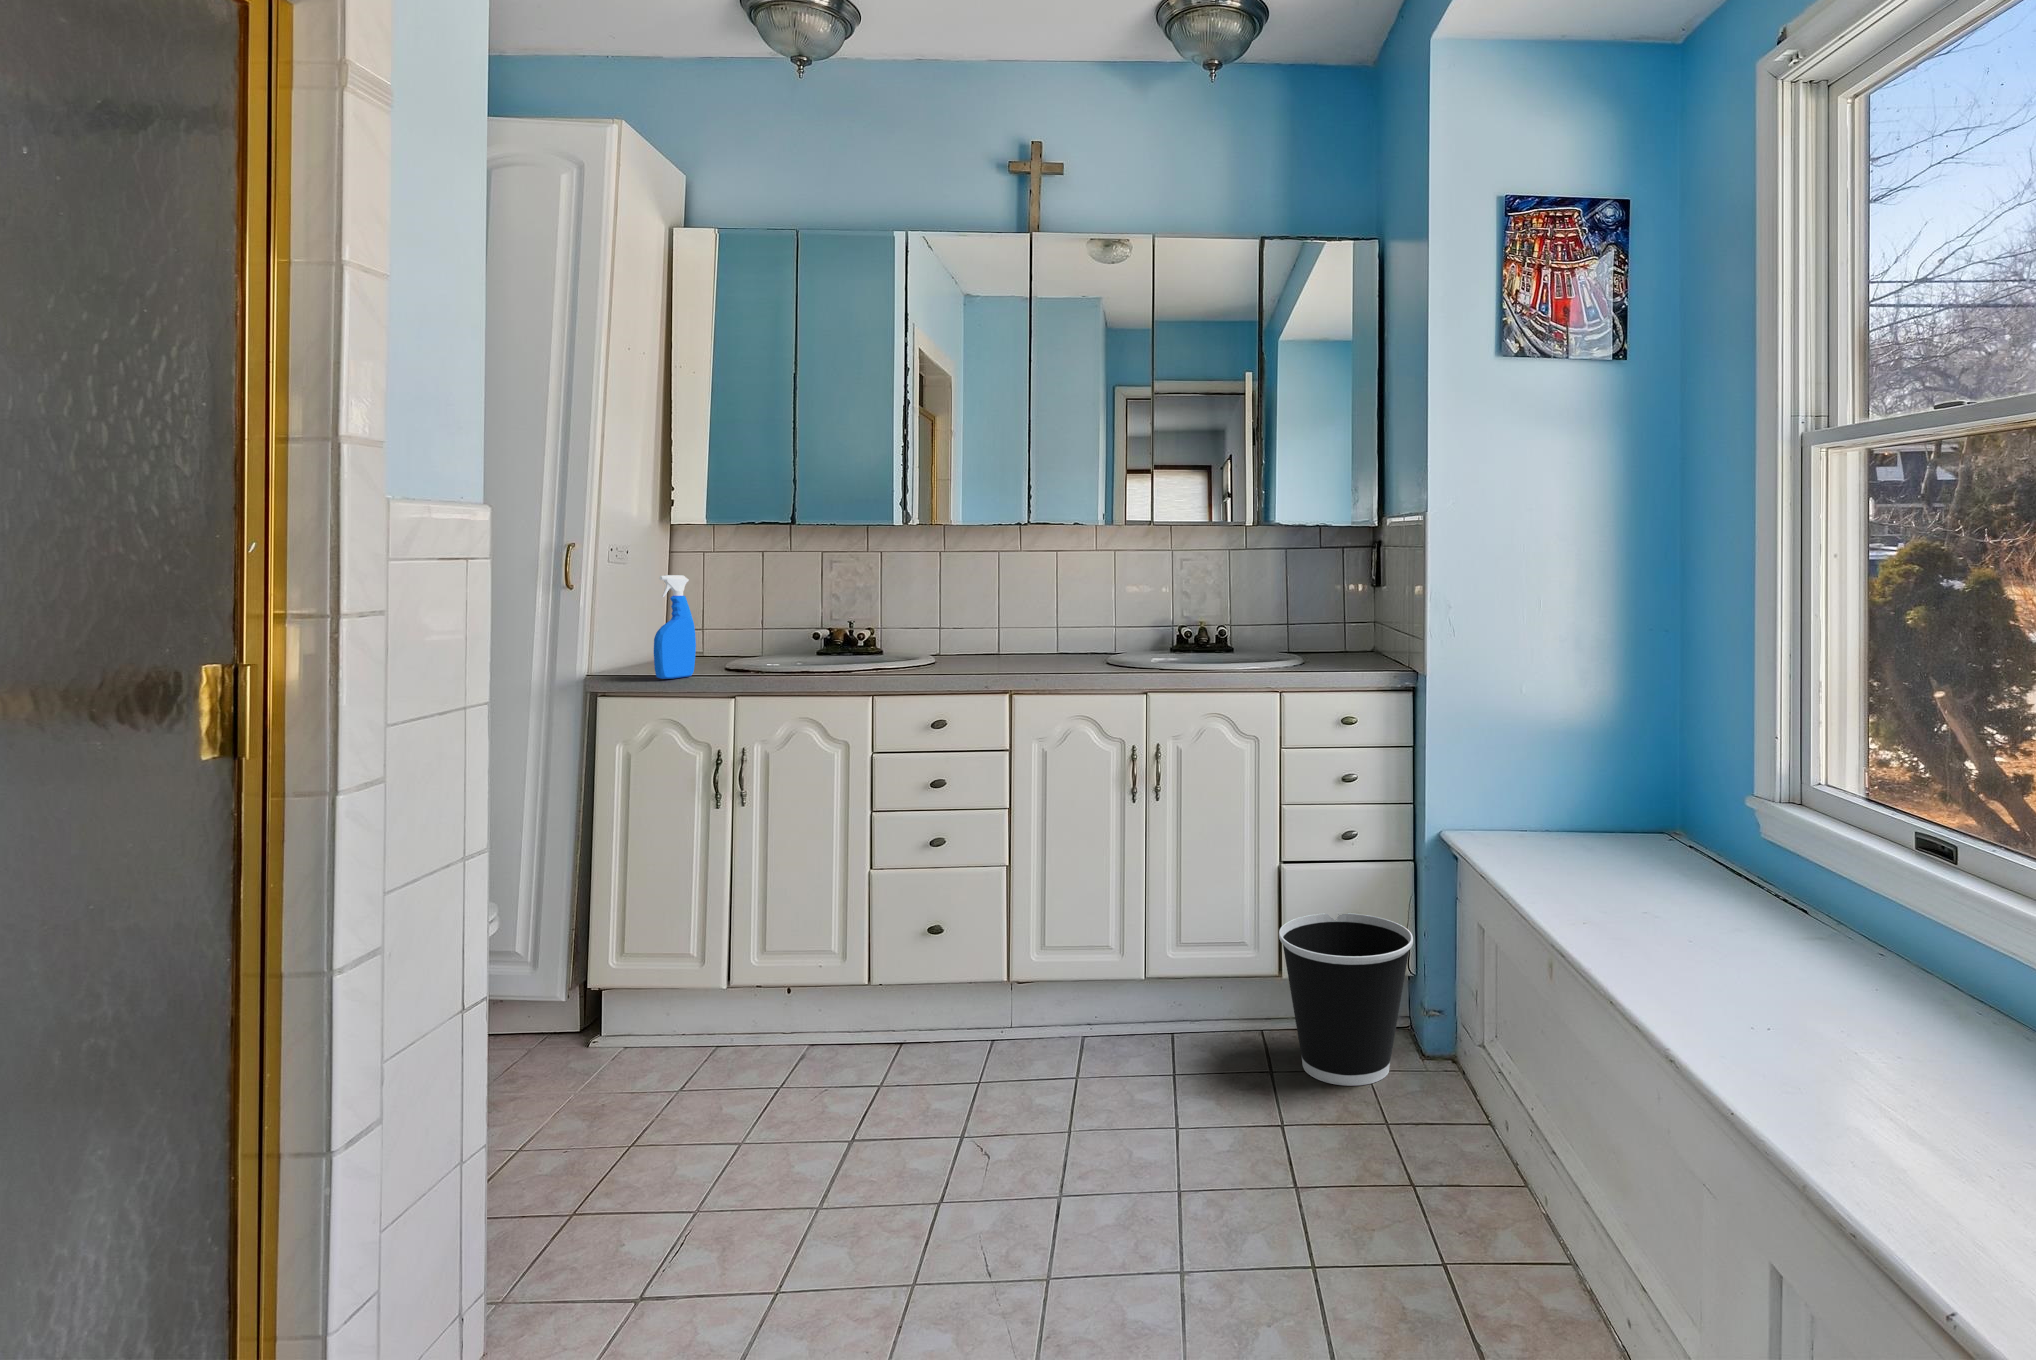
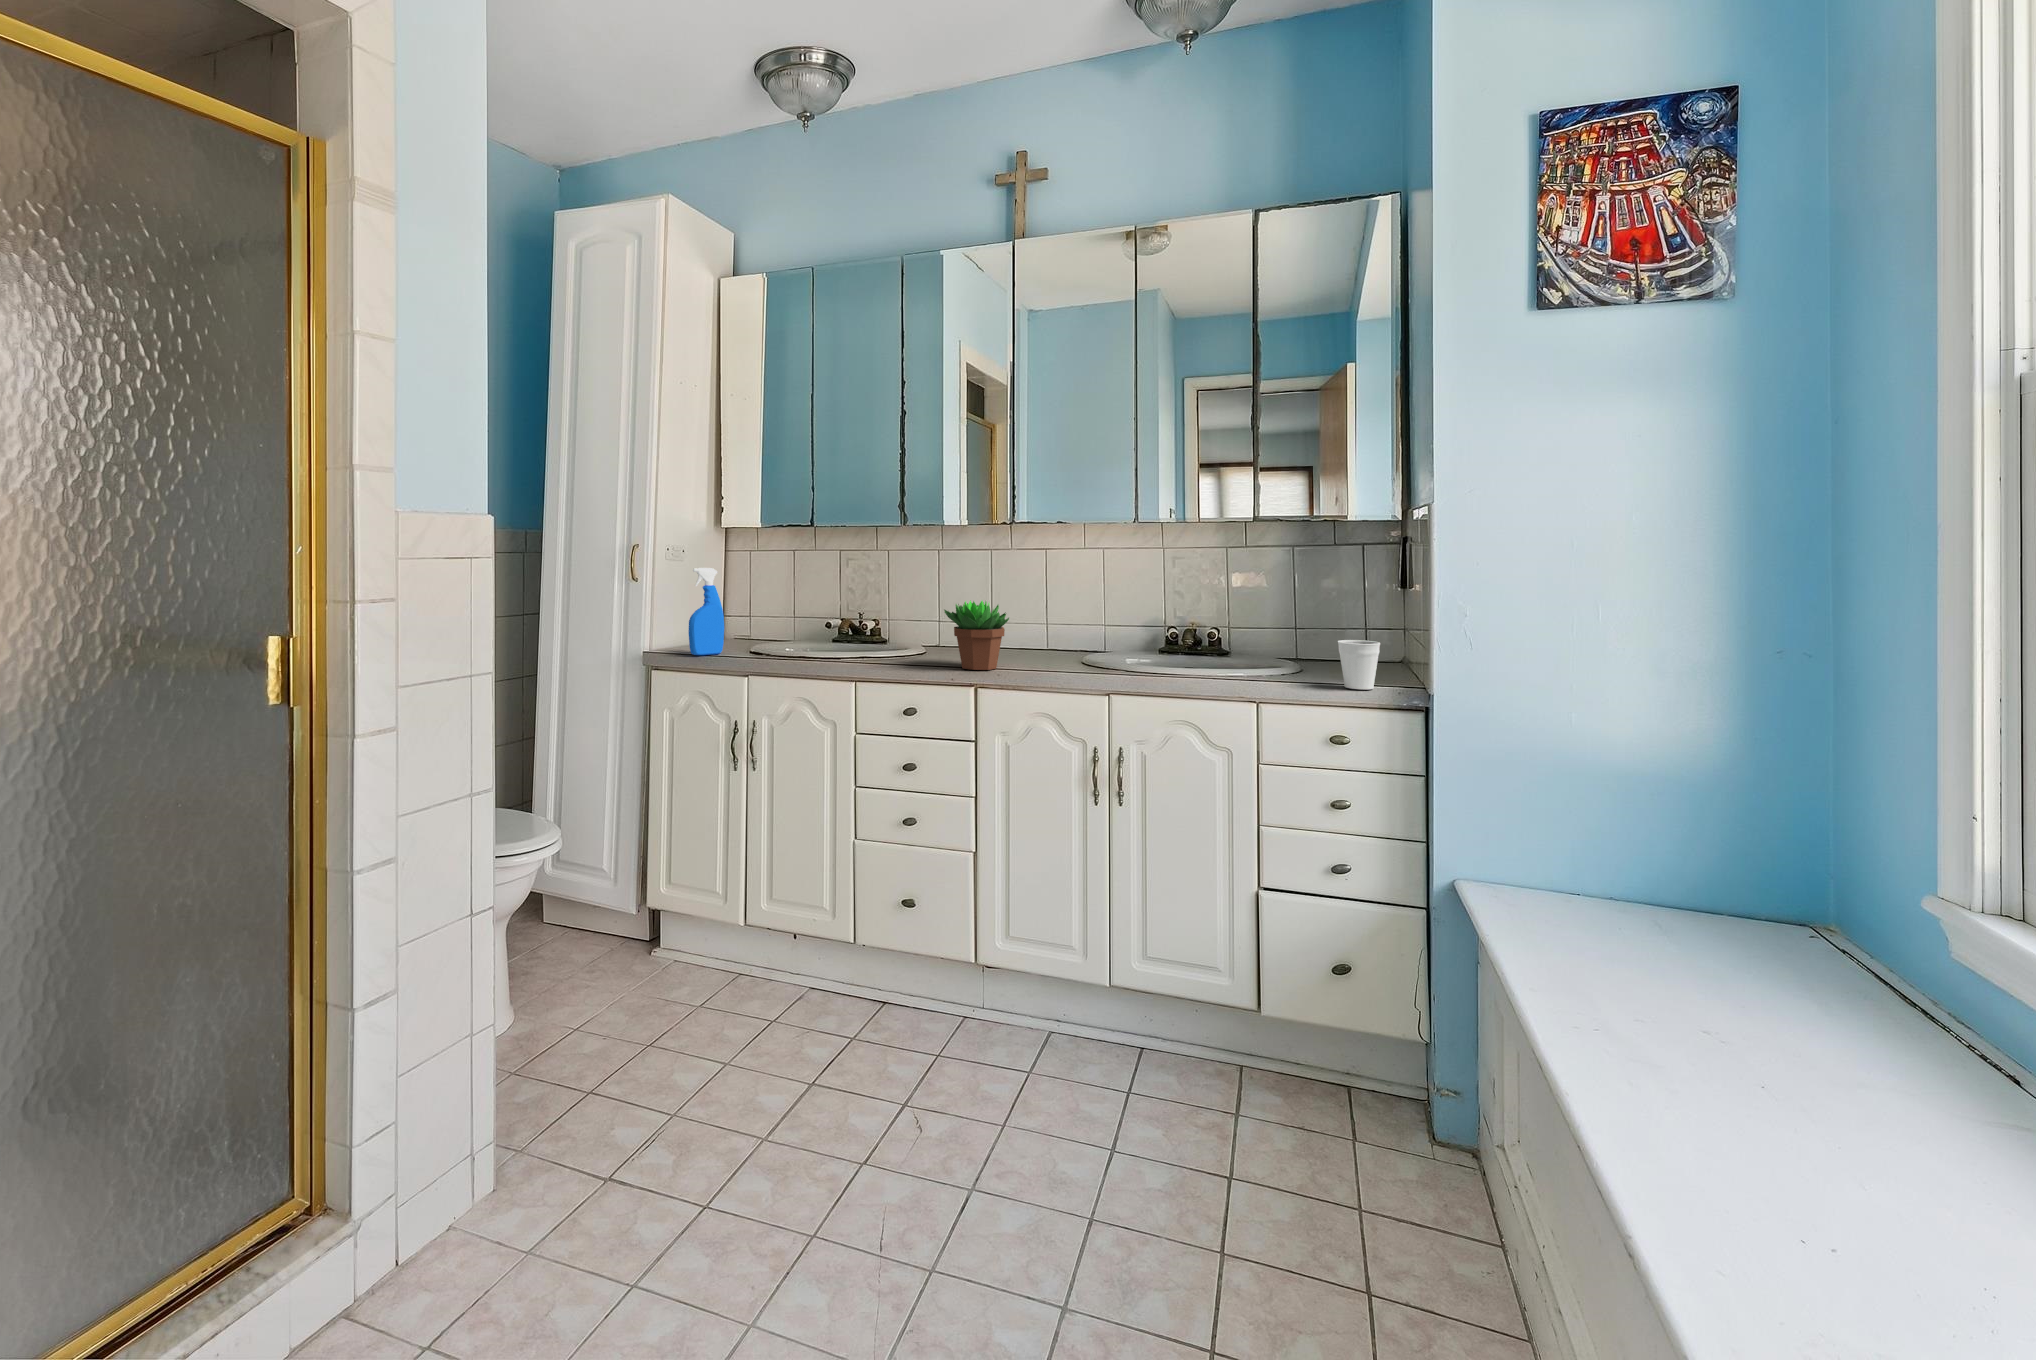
succulent plant: none [970,604,1042,678] -> present [944,601,1009,670]
cup: none [1343,633,1377,676] -> present [1338,640,1380,689]
wastebasket: present [1279,913,1413,1086] -> none [1248,950,1413,1159]

